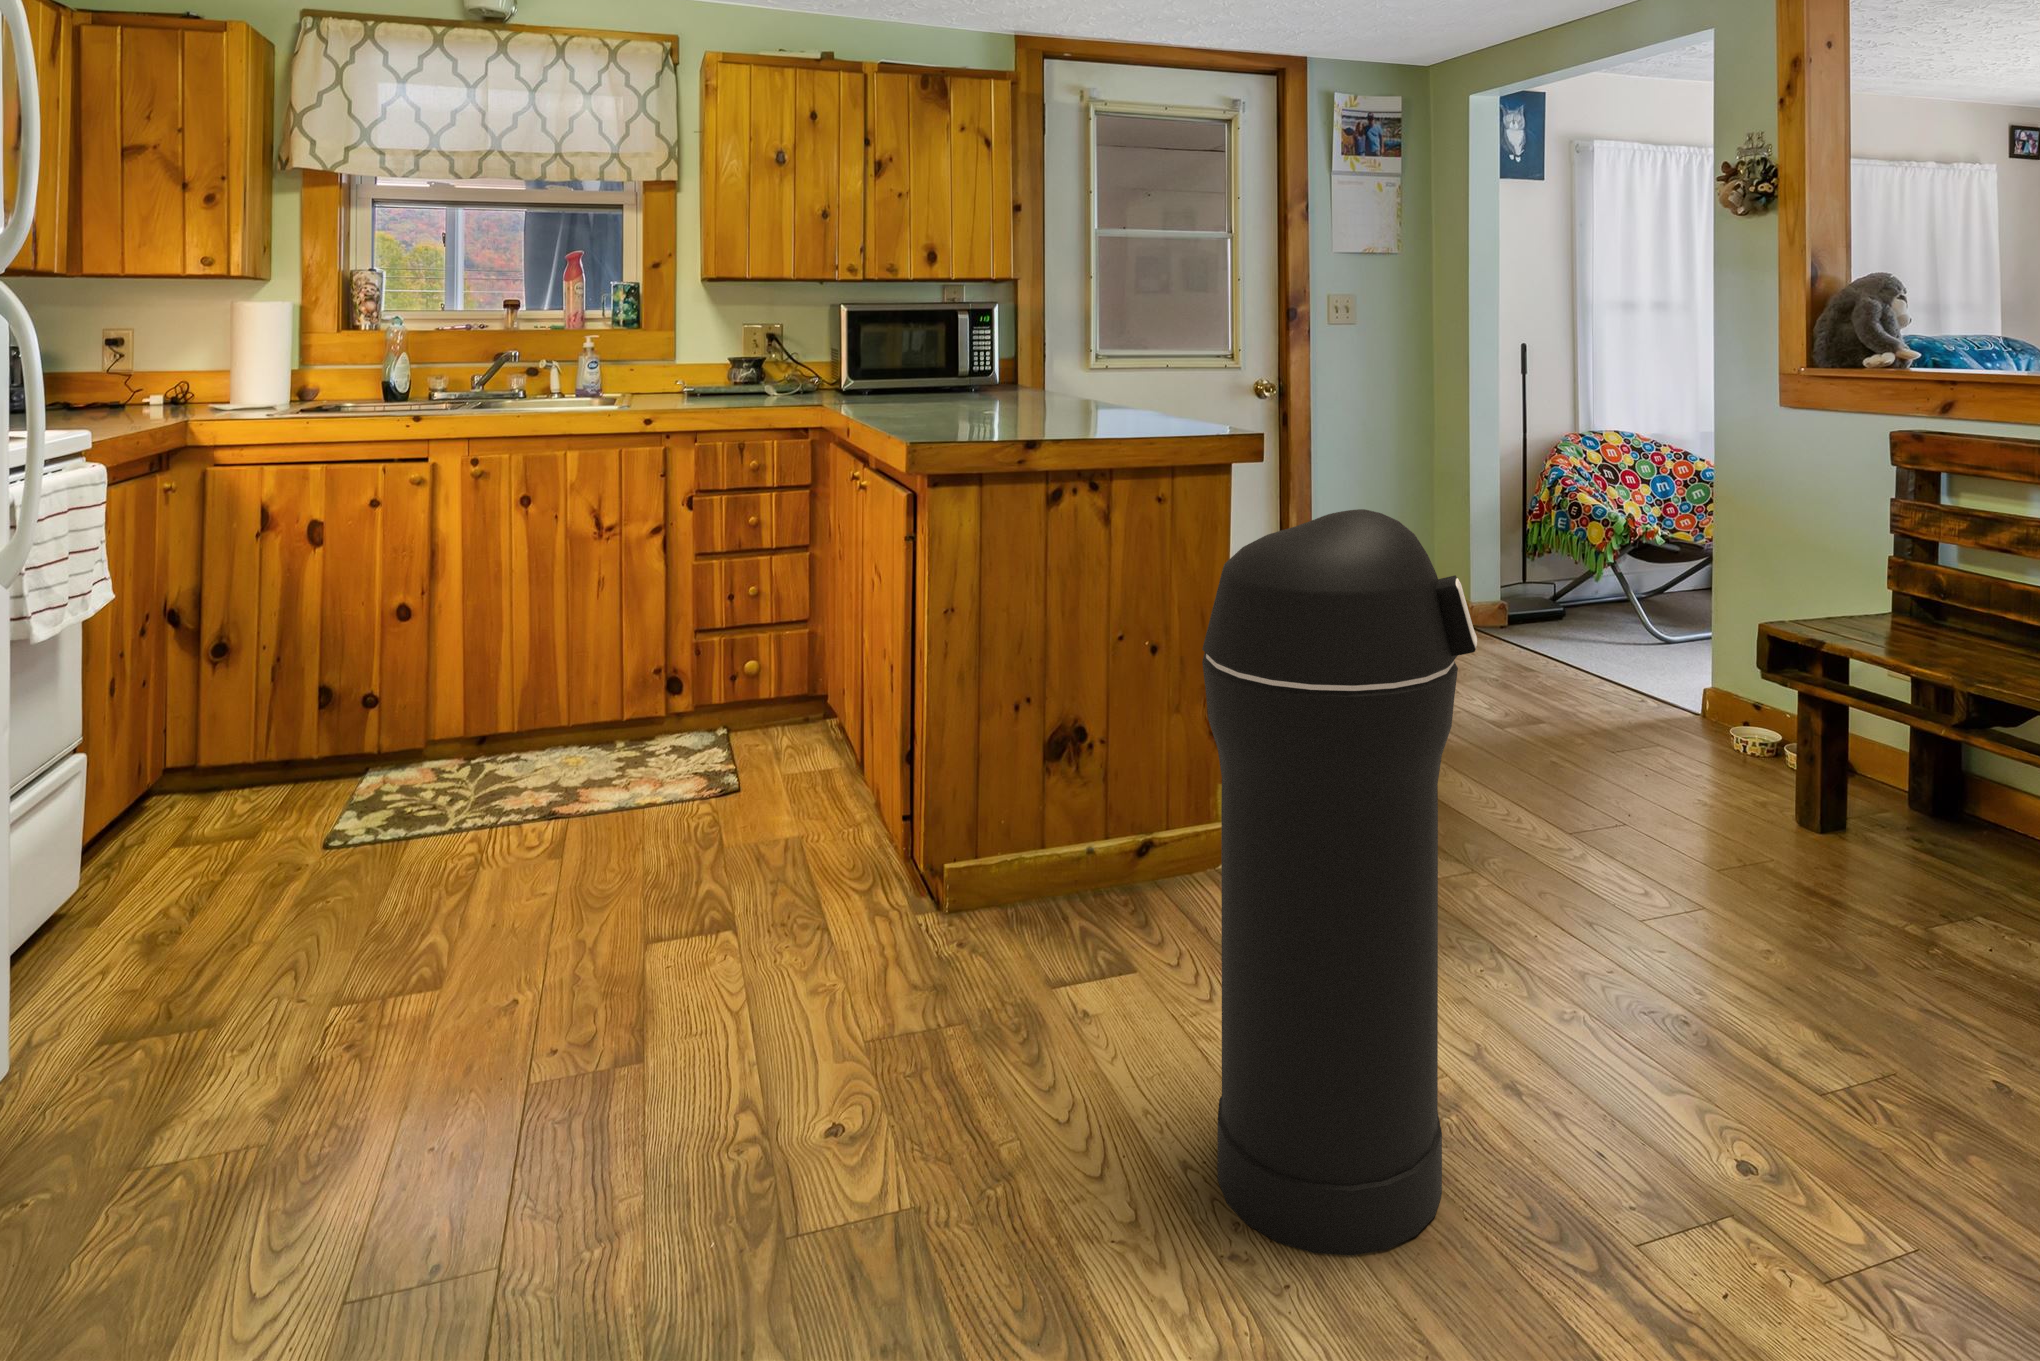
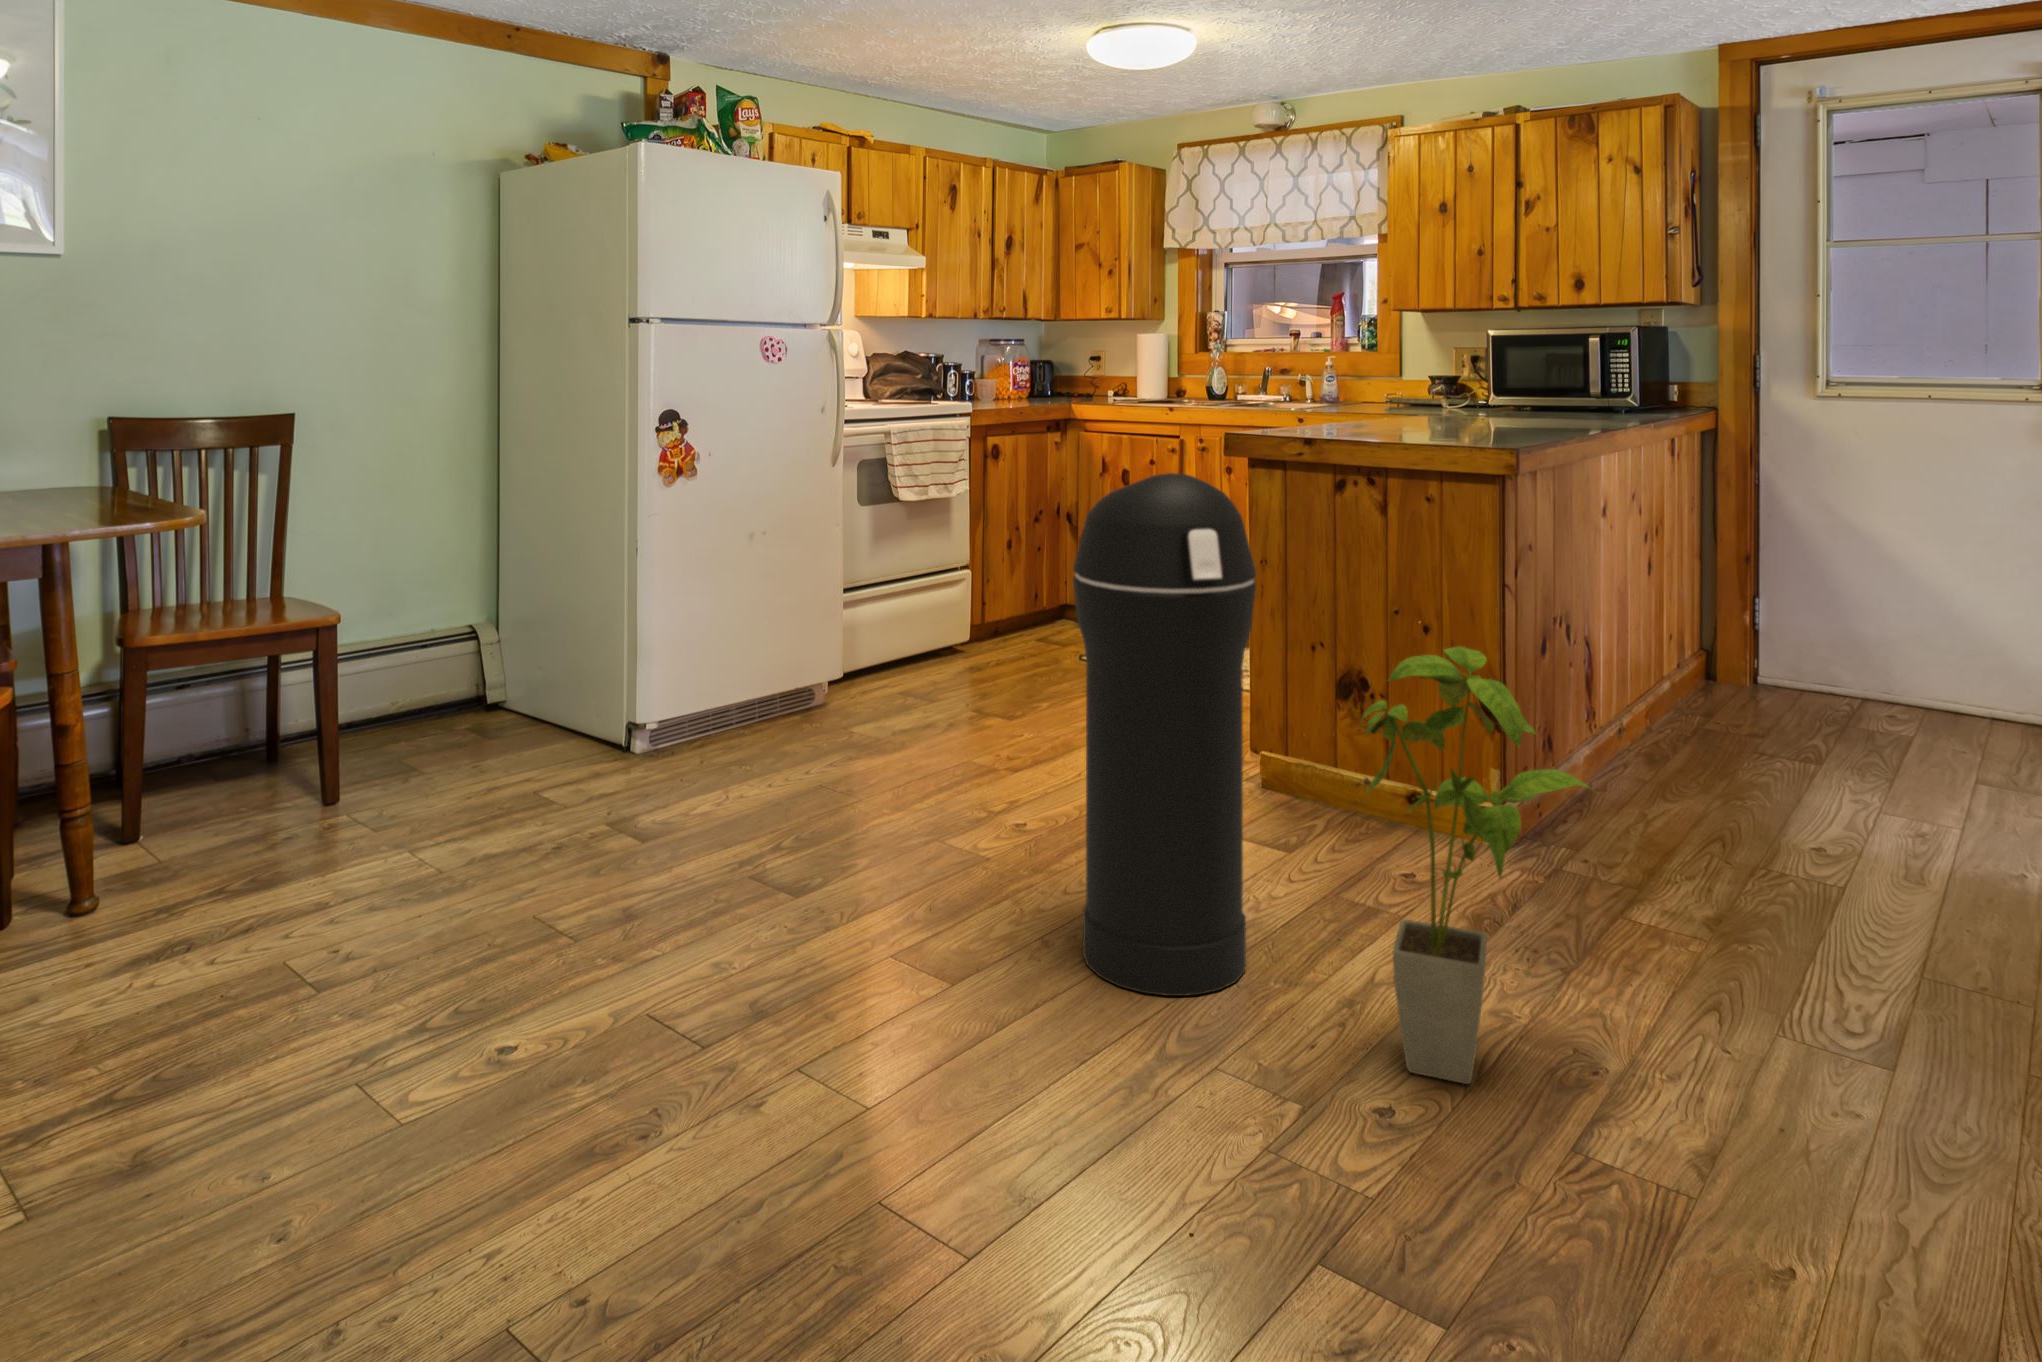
house plant: none [1563,654,1817,1129] -> present [1361,646,1591,1084]

